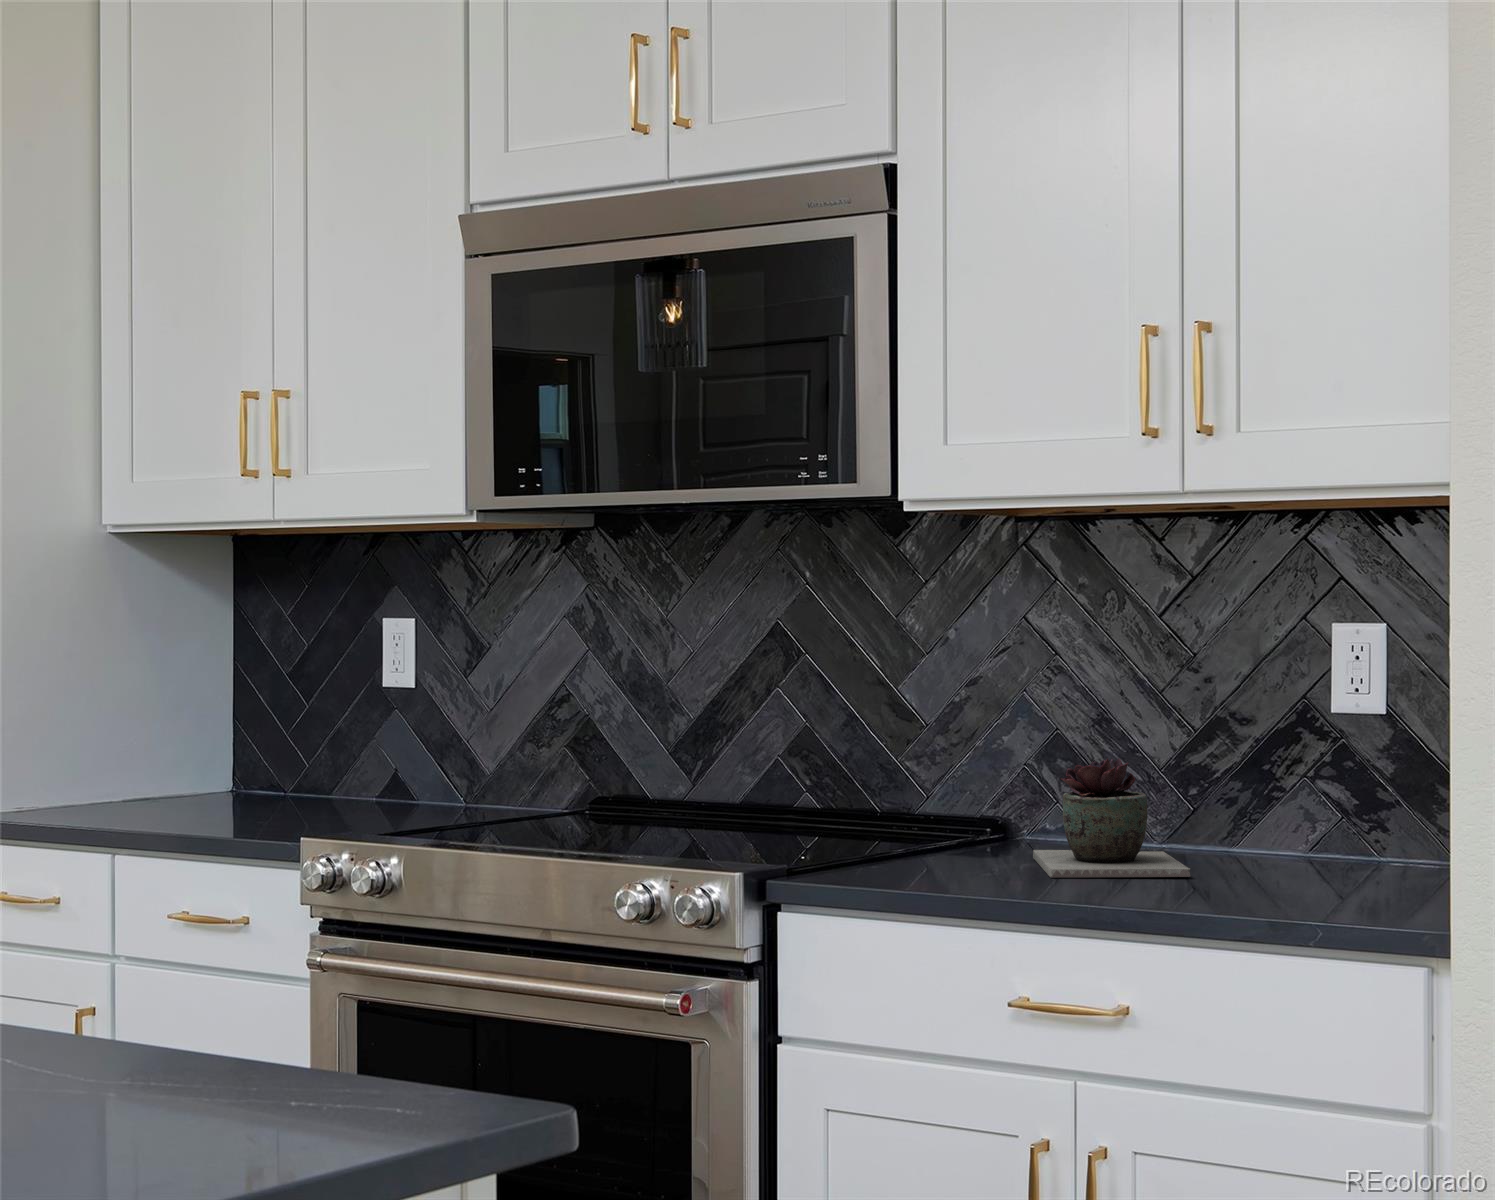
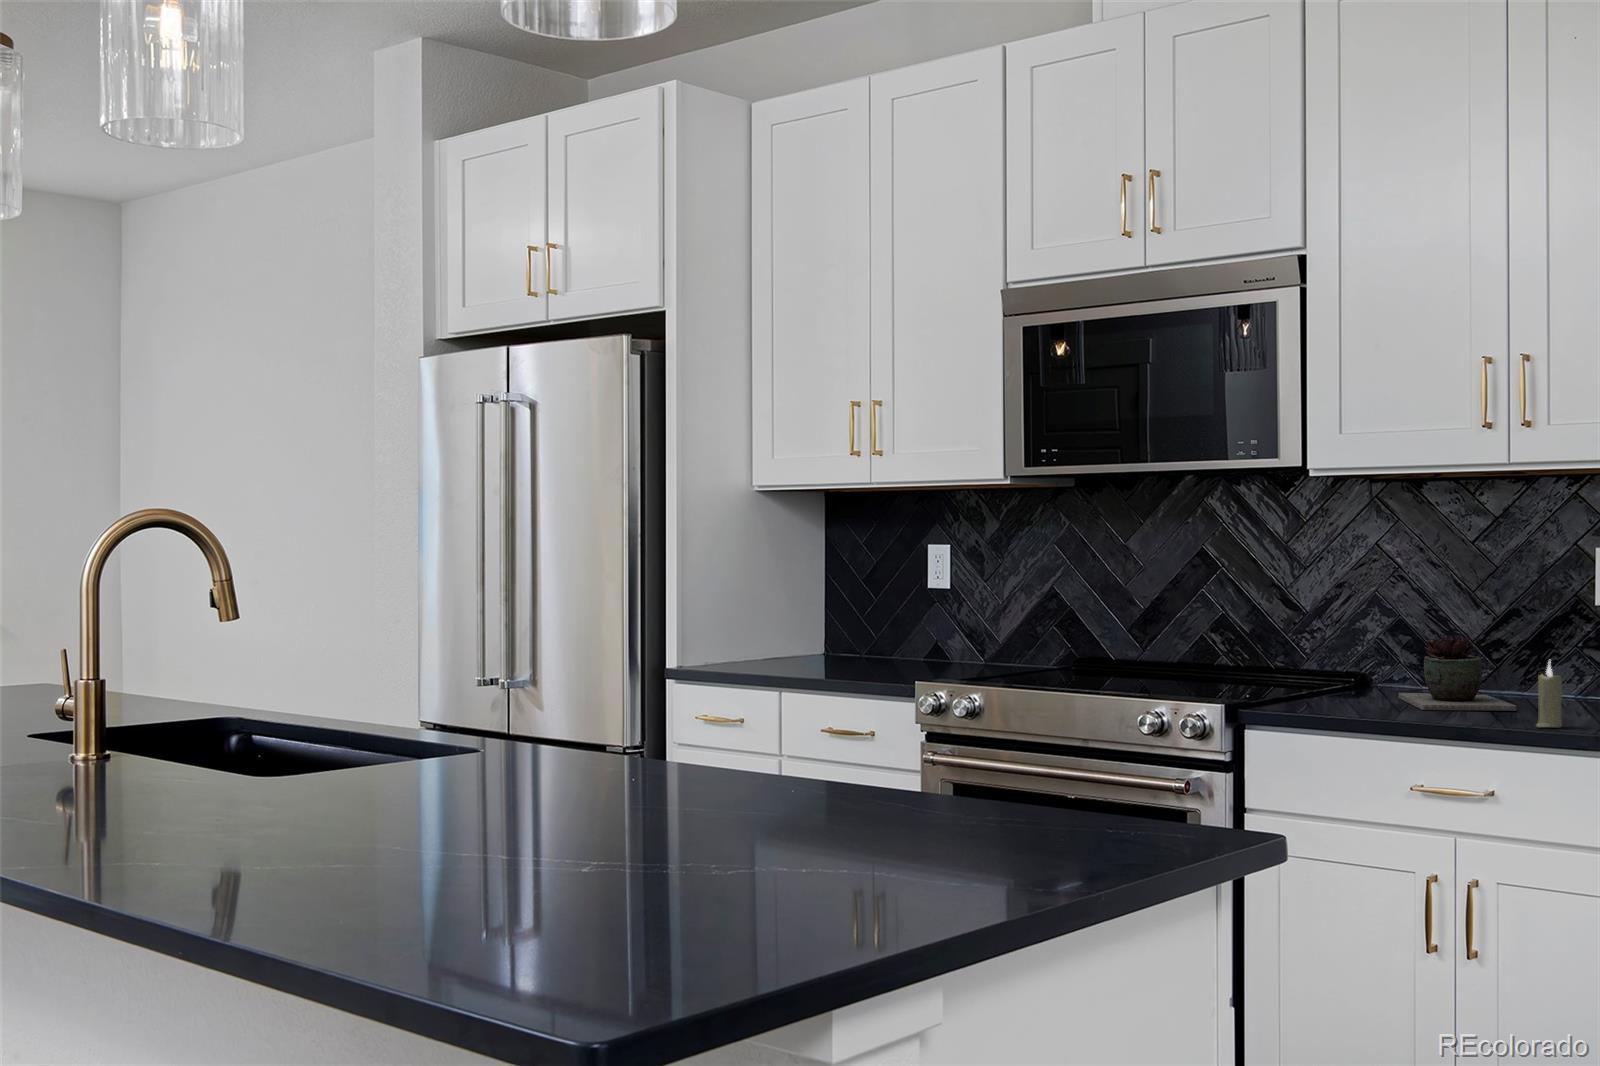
candle: none [1196,797,1234,905] -> present [1536,661,1562,727]

